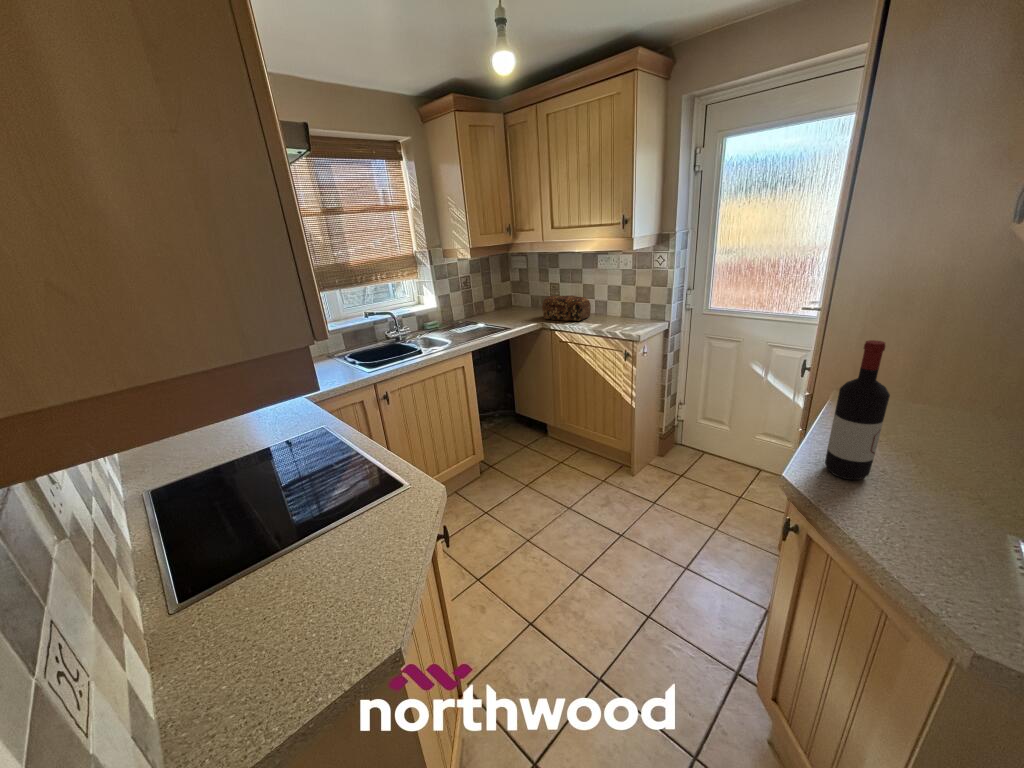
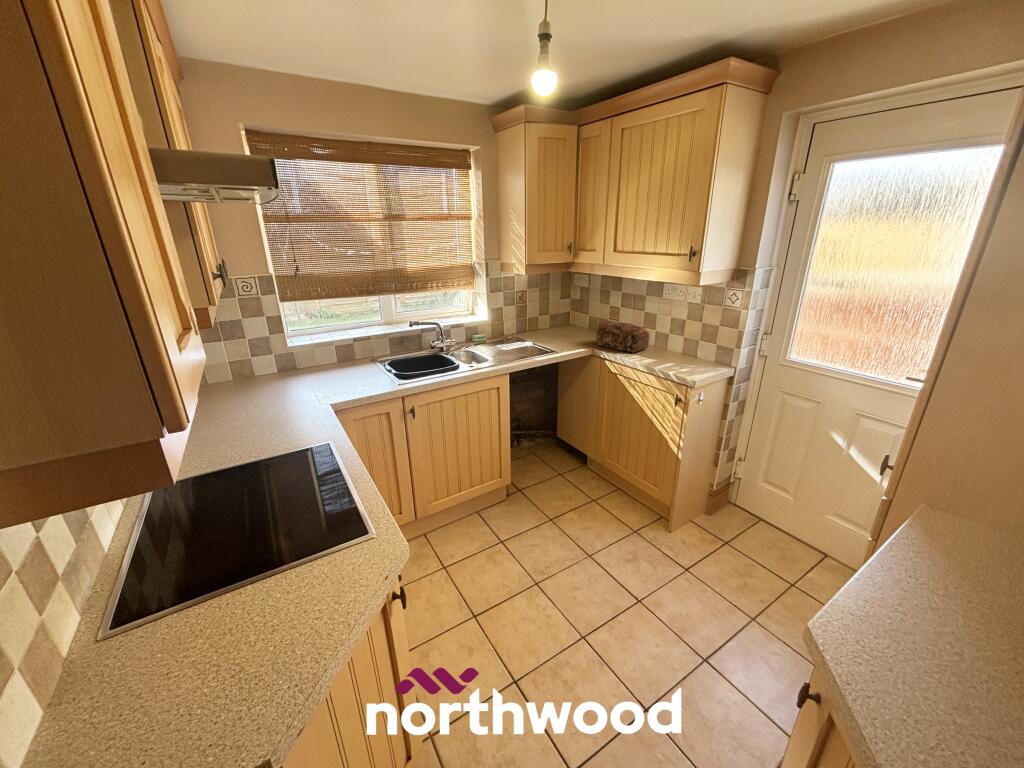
wine bottle: present [825,340,890,480] -> none [868,491,977,669]

